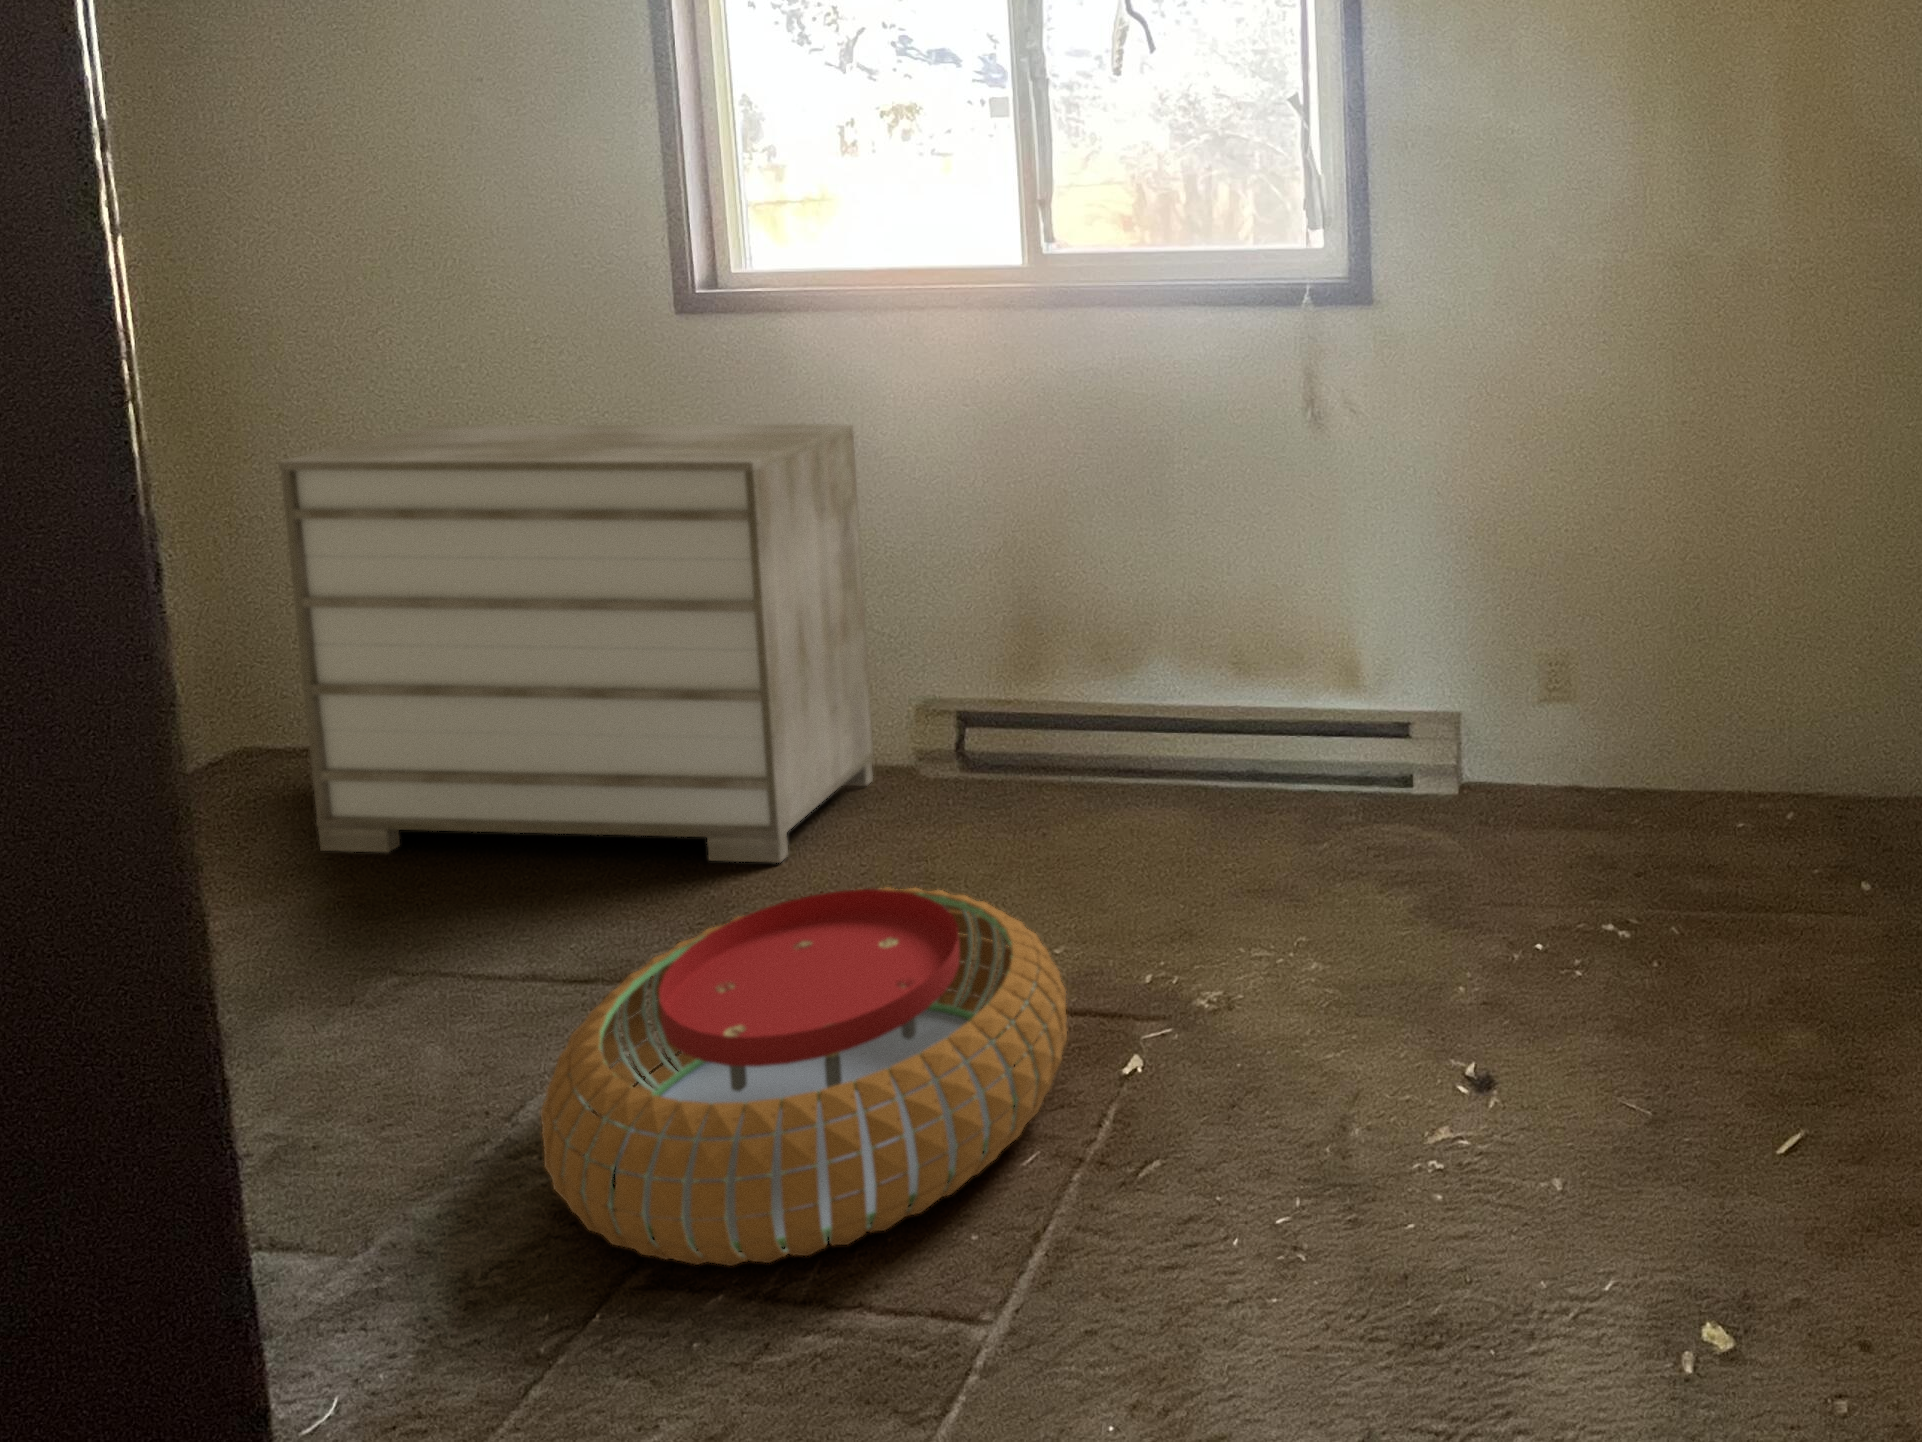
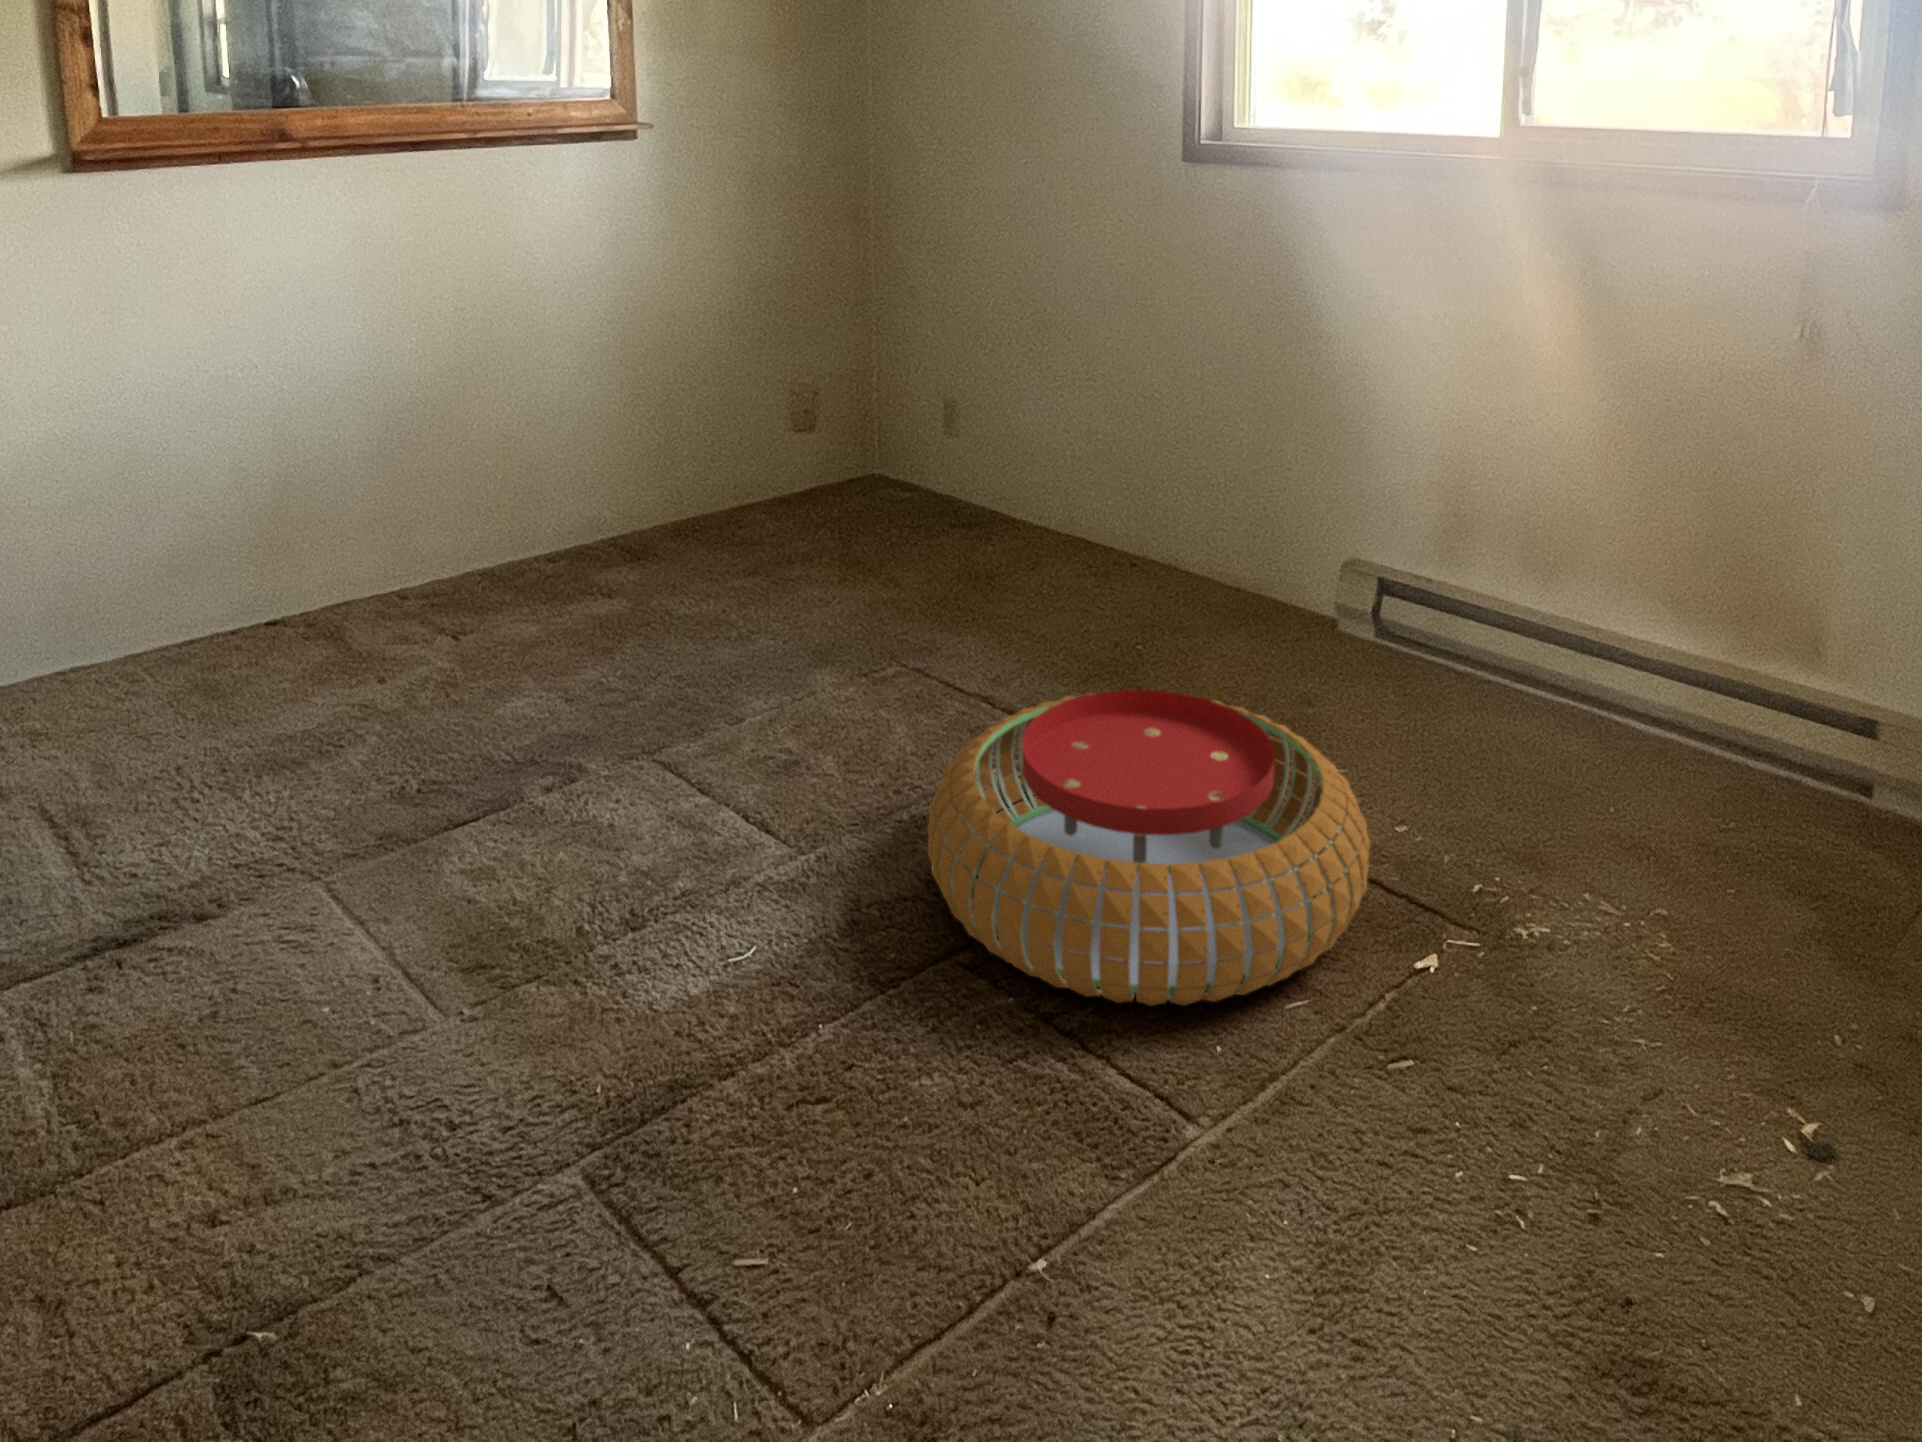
dresser: present [278,425,873,863] -> none [901,239,1314,660]

